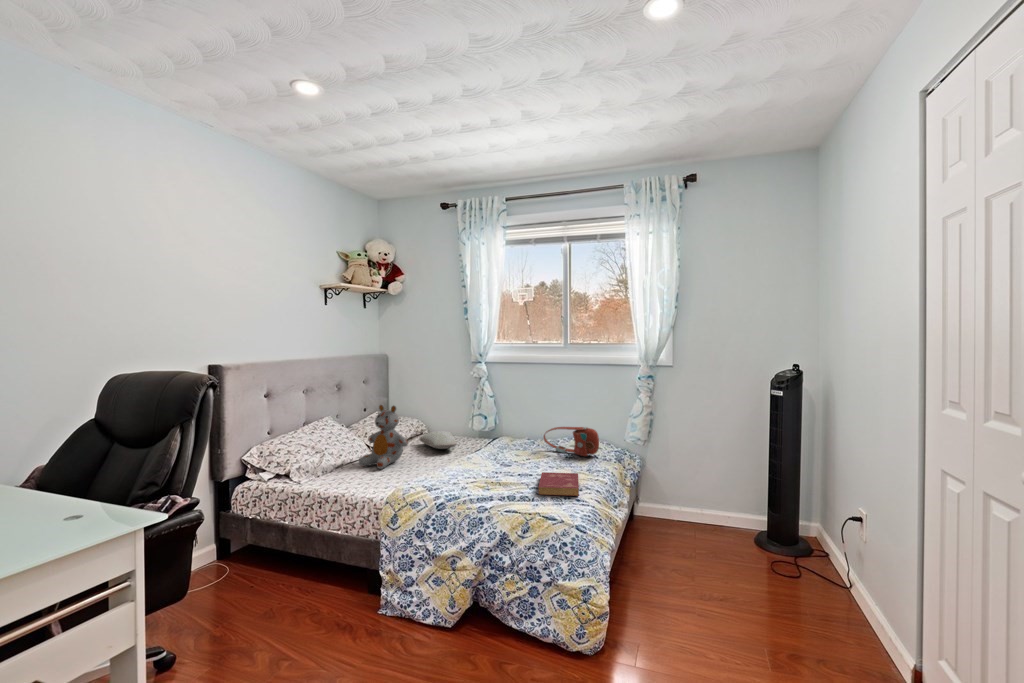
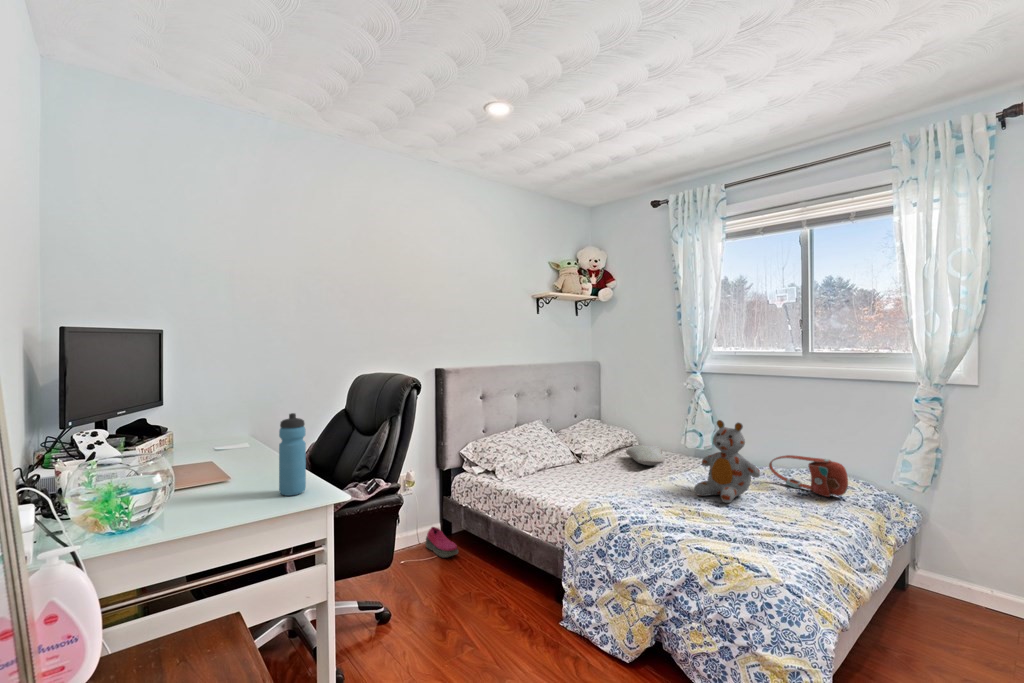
stuffed bear: present [359,405,408,469] -> present [694,420,760,503]
water bottle: none [45,425,89,531] -> present [279,413,306,496]
book: present [539,472,579,496] -> none [744,509,806,546]
shoe: none [200,547,247,578] -> present [425,527,458,558]

